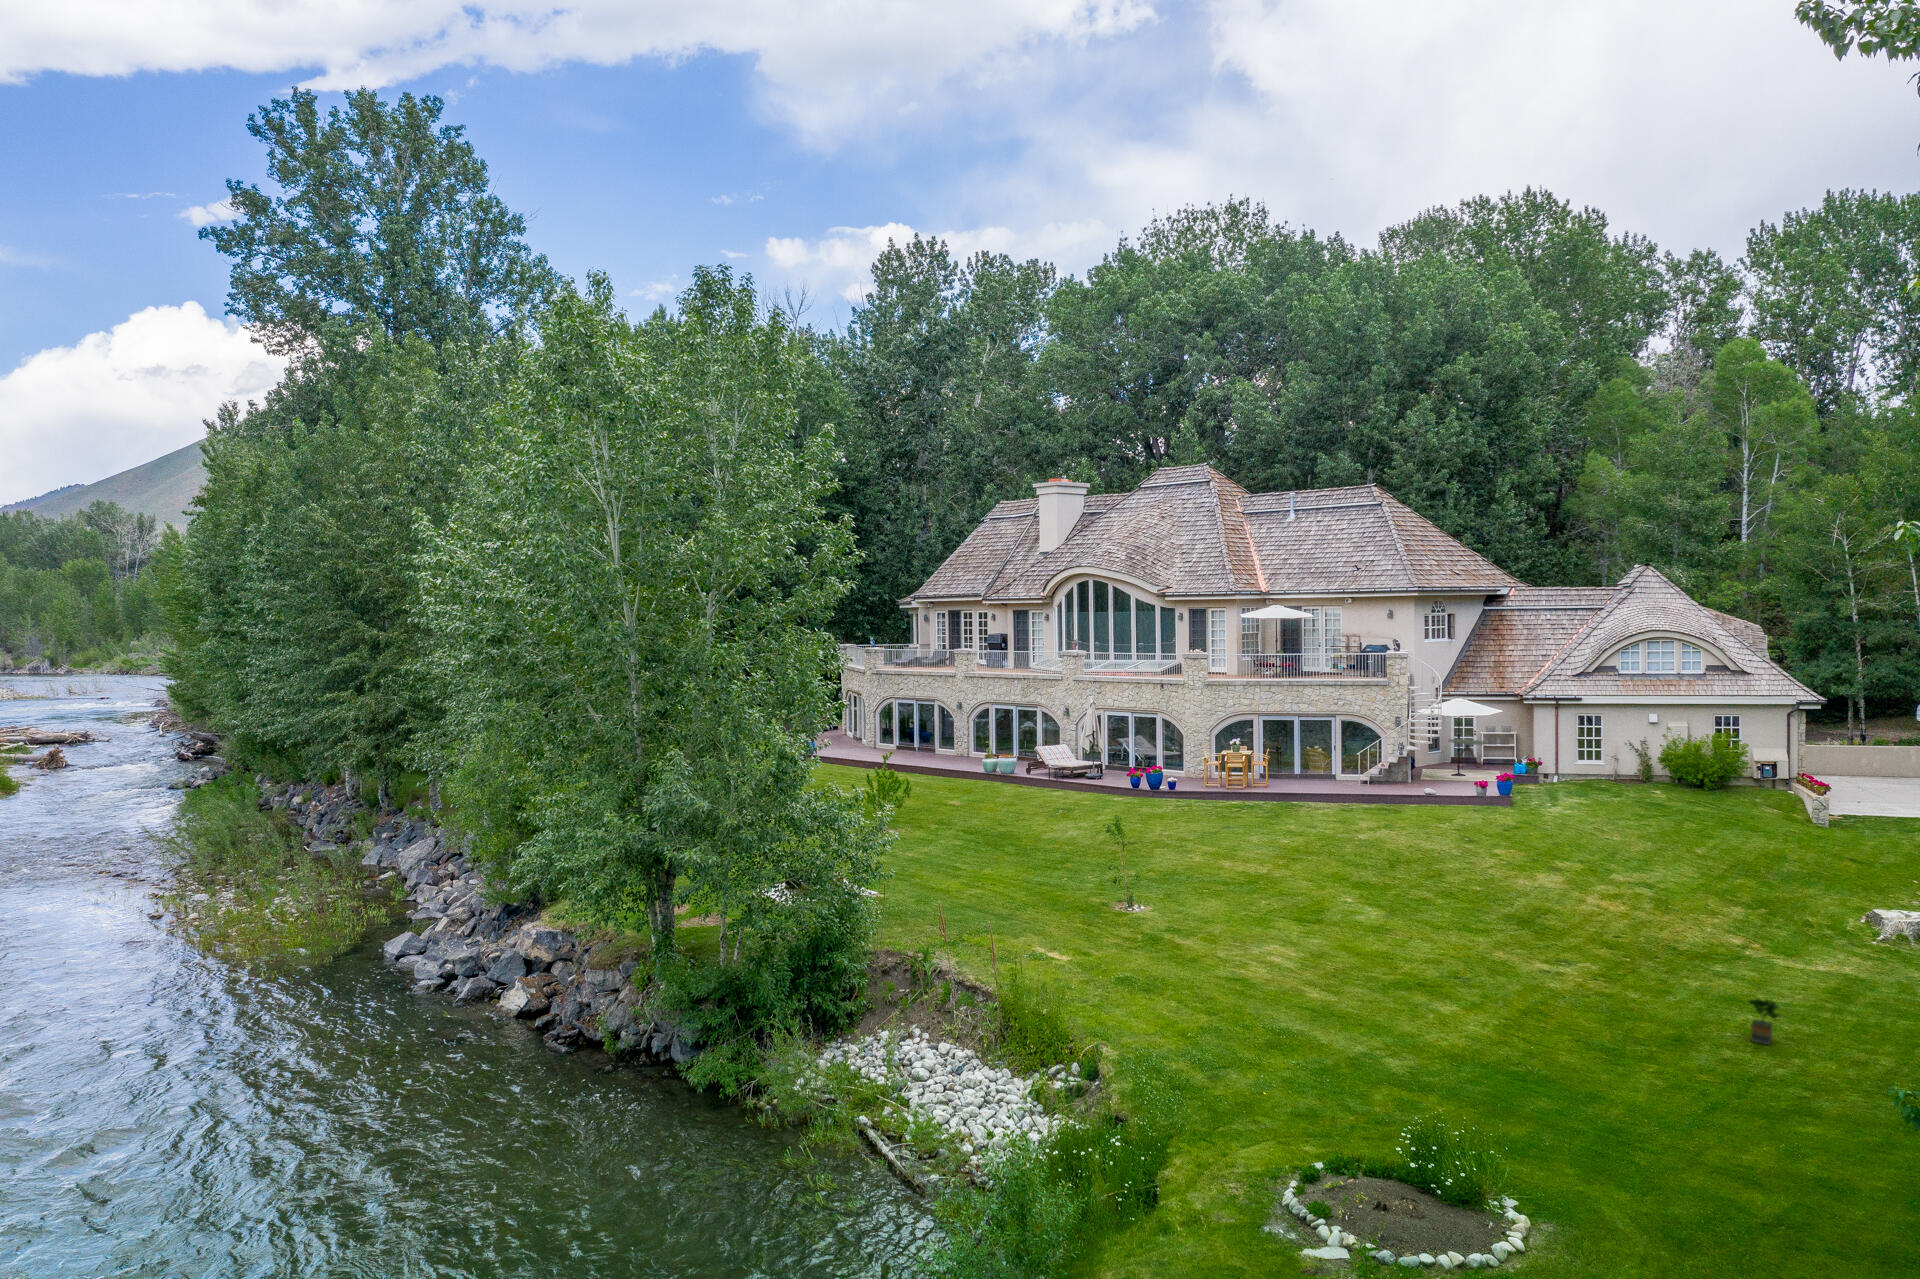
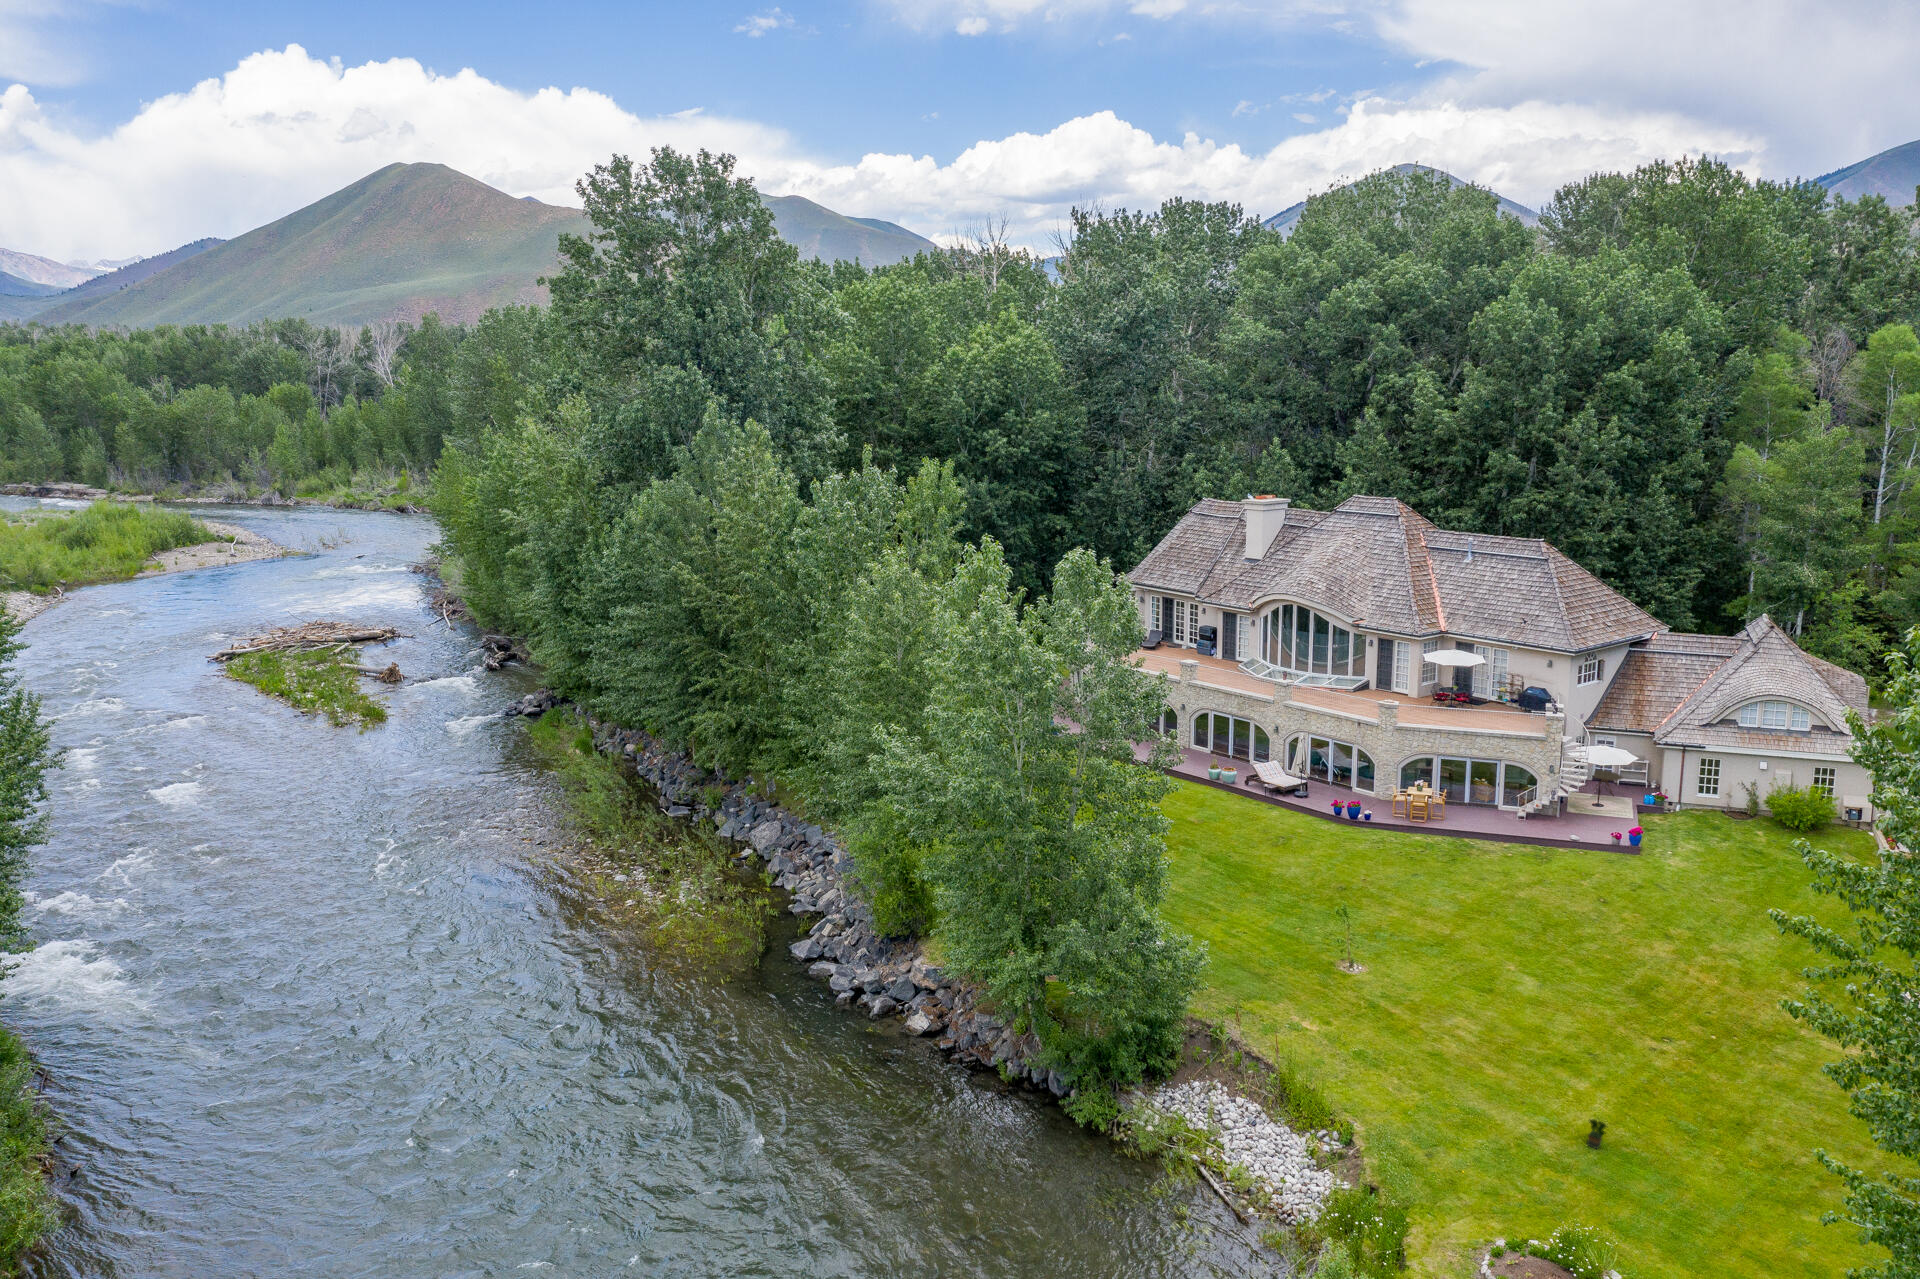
potted tree: present [1749,999,1780,1045] -> present [1587,1119,1607,1149]

